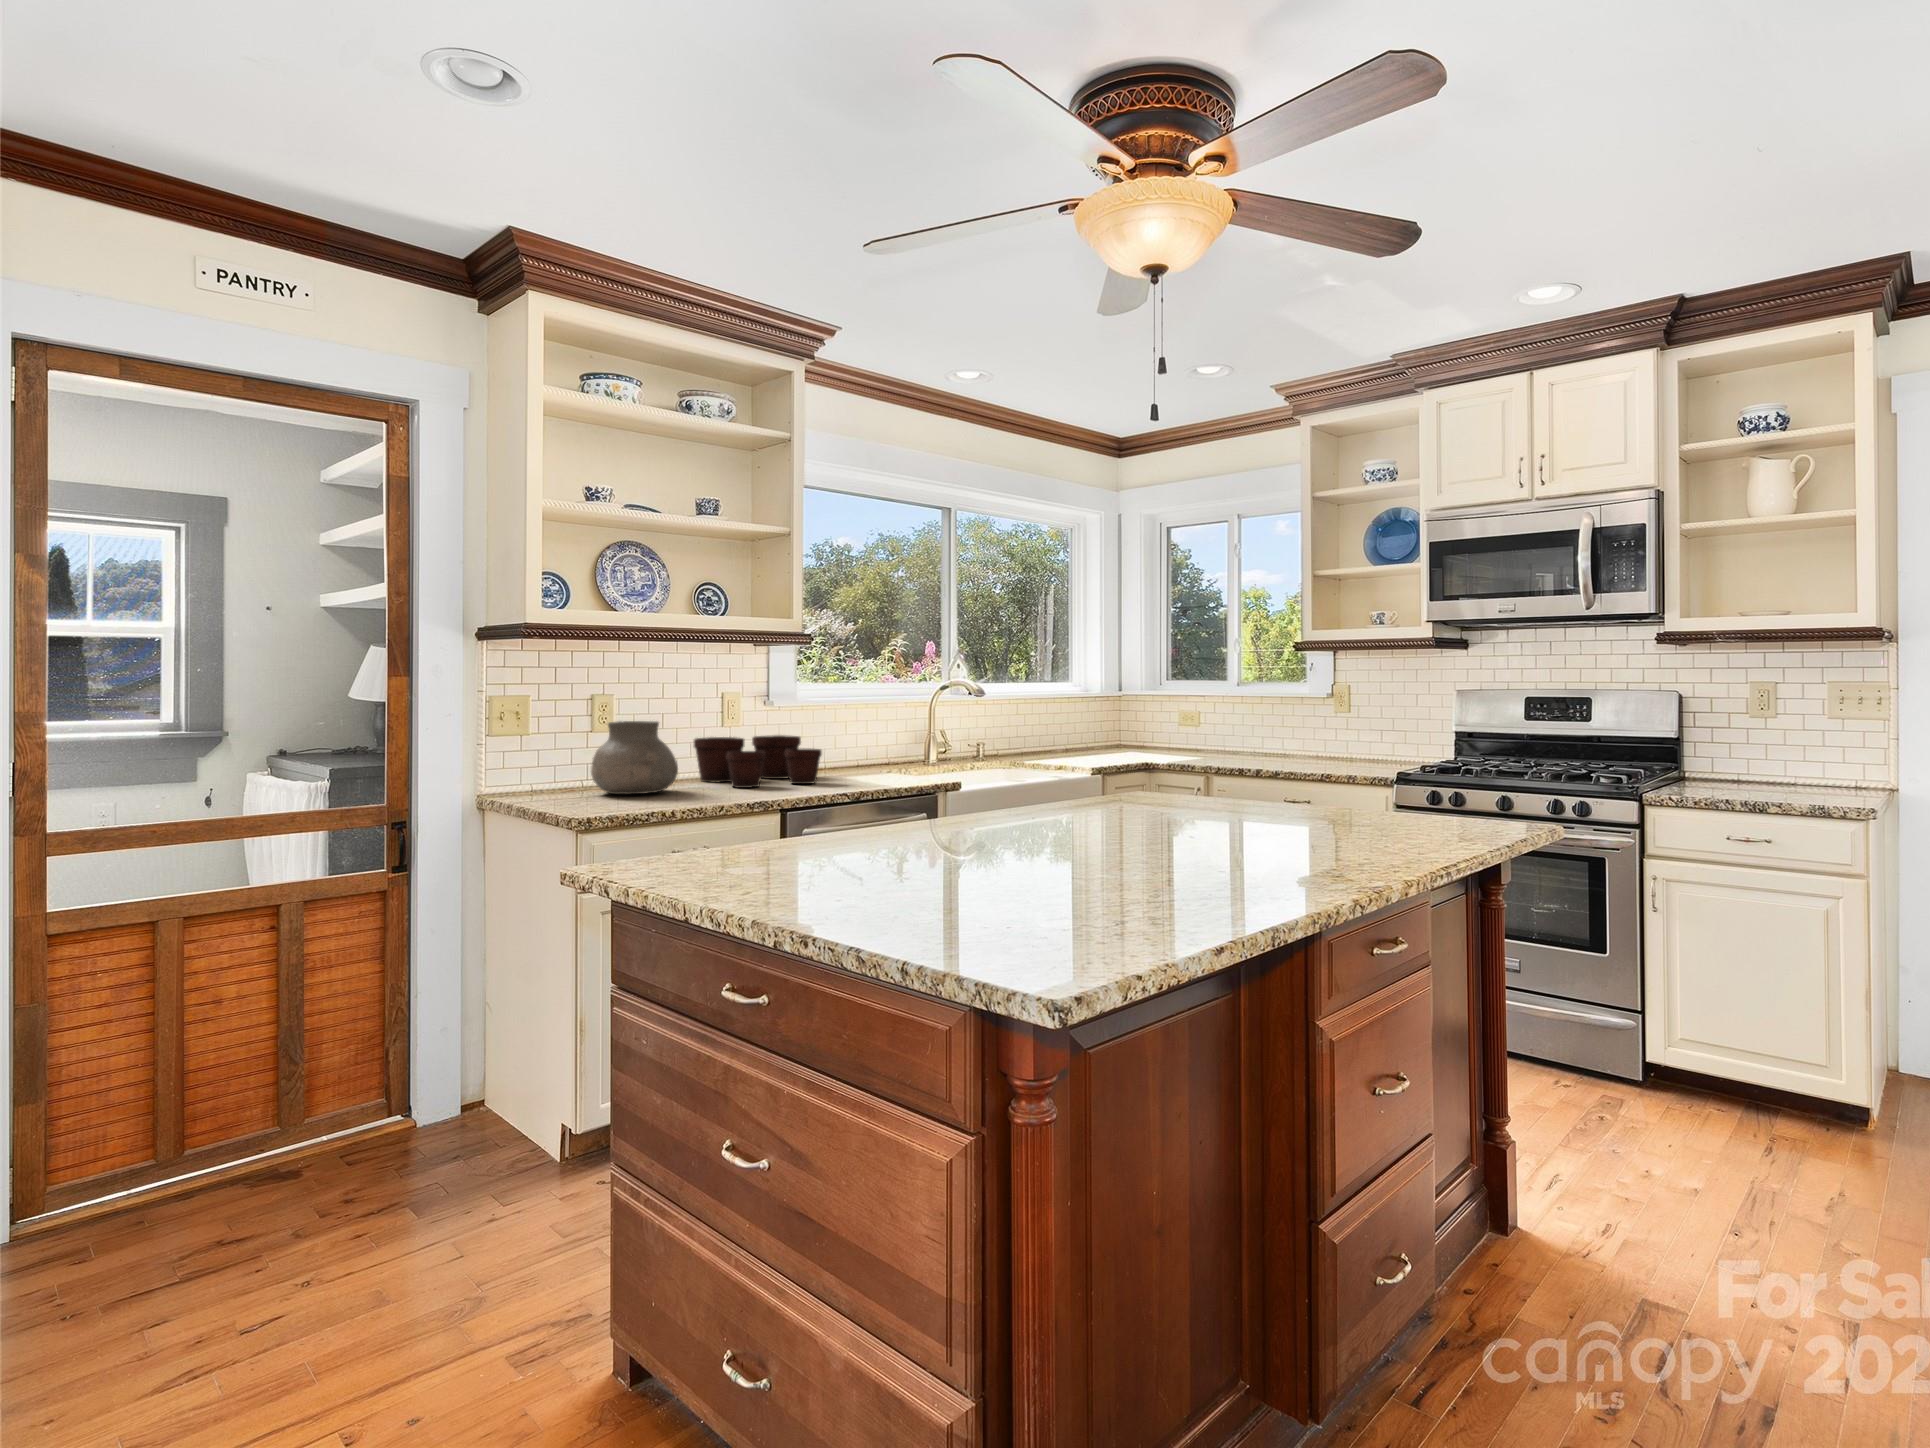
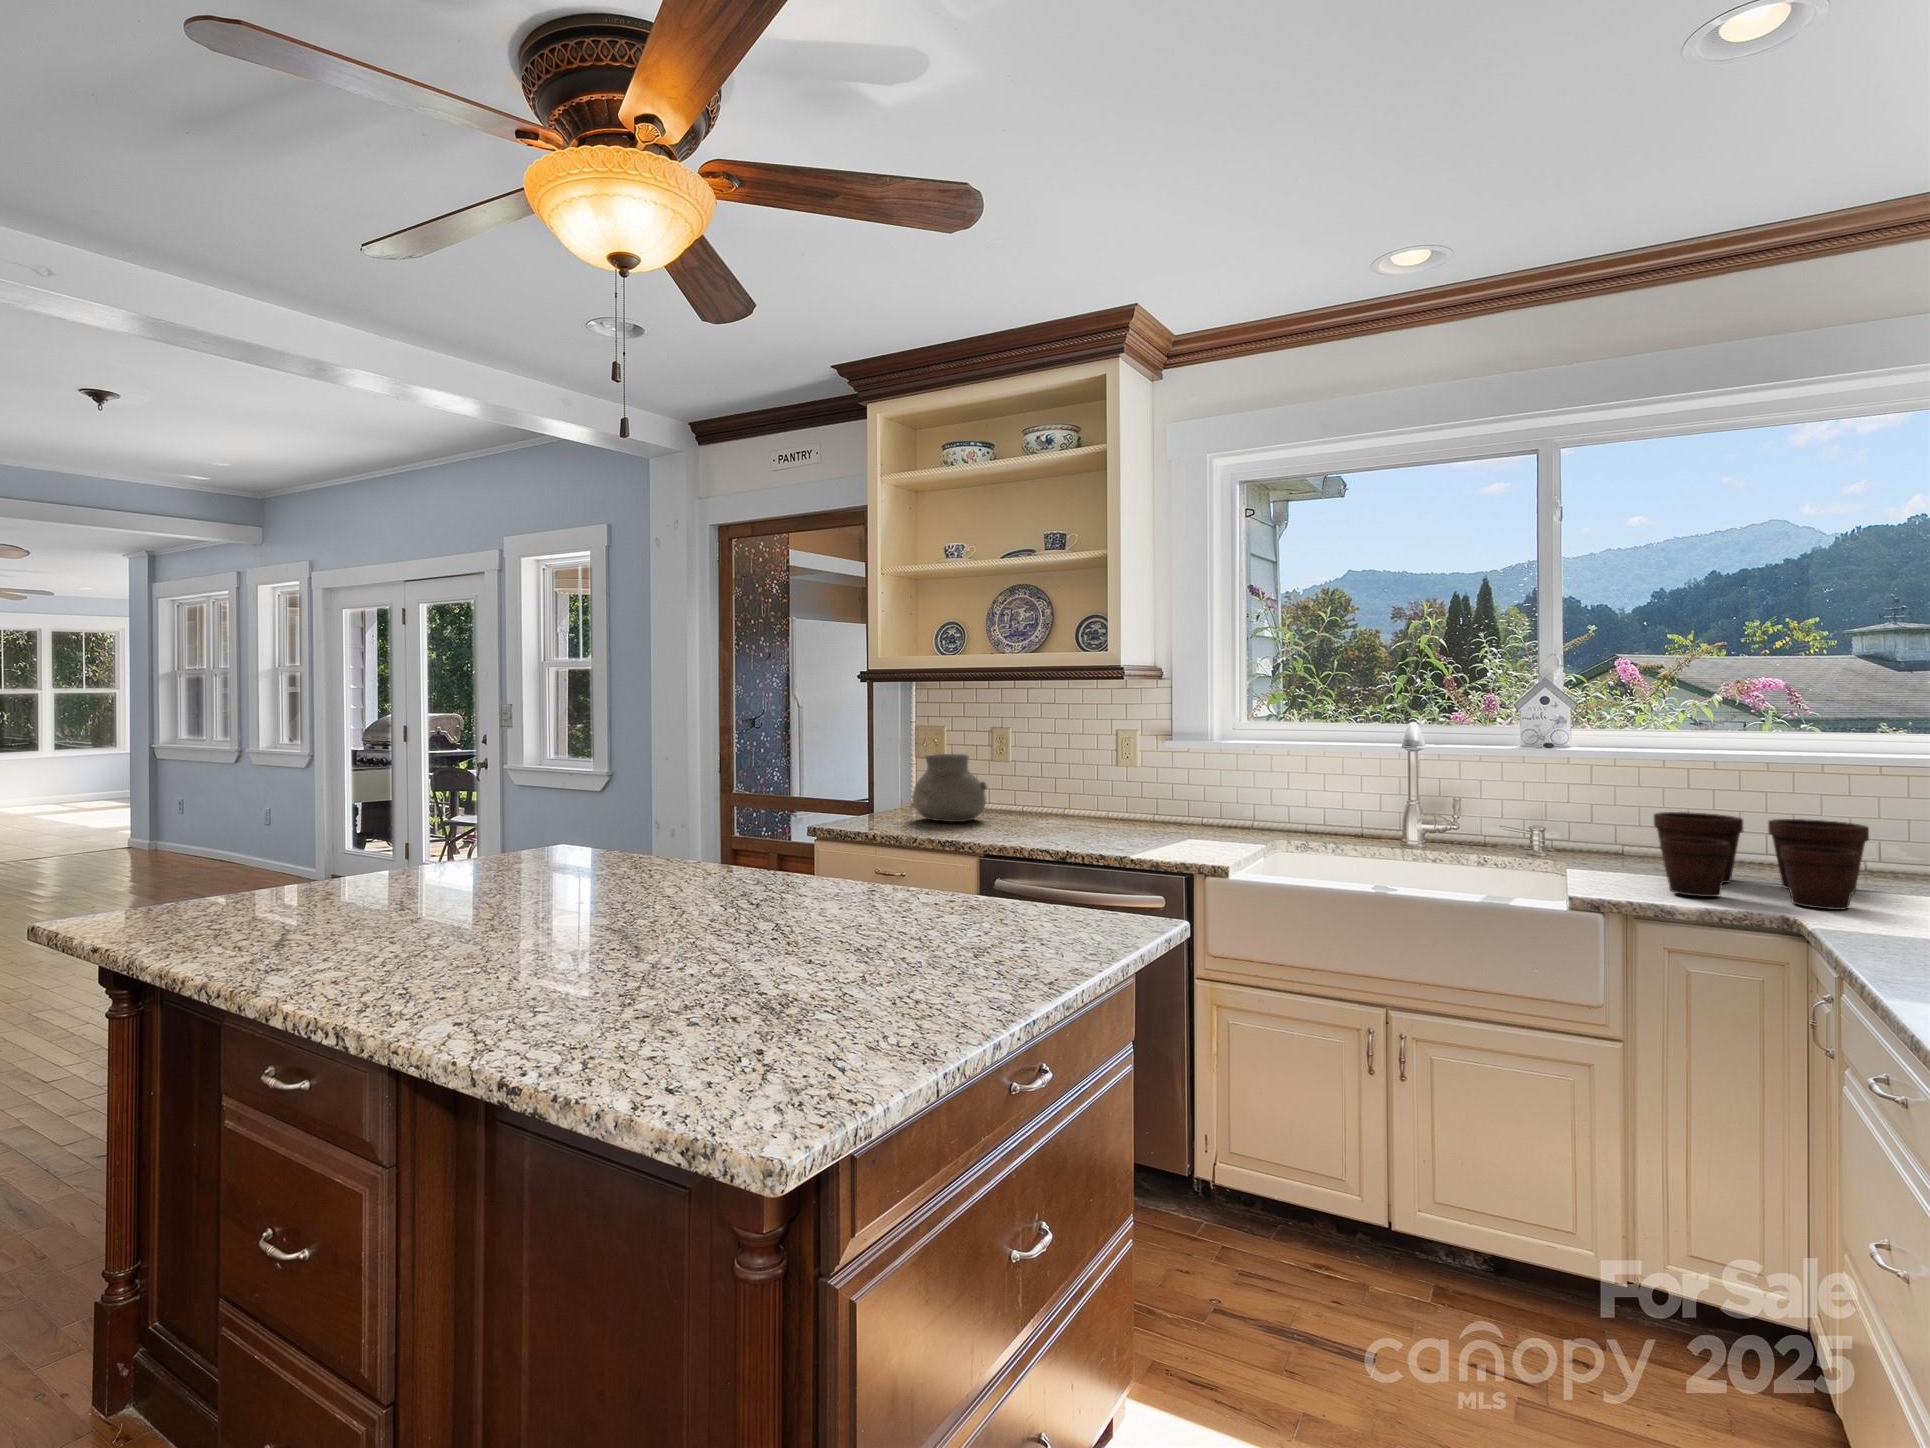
flower pot: present [694,735,822,788] -> present [1654,812,1869,910]

